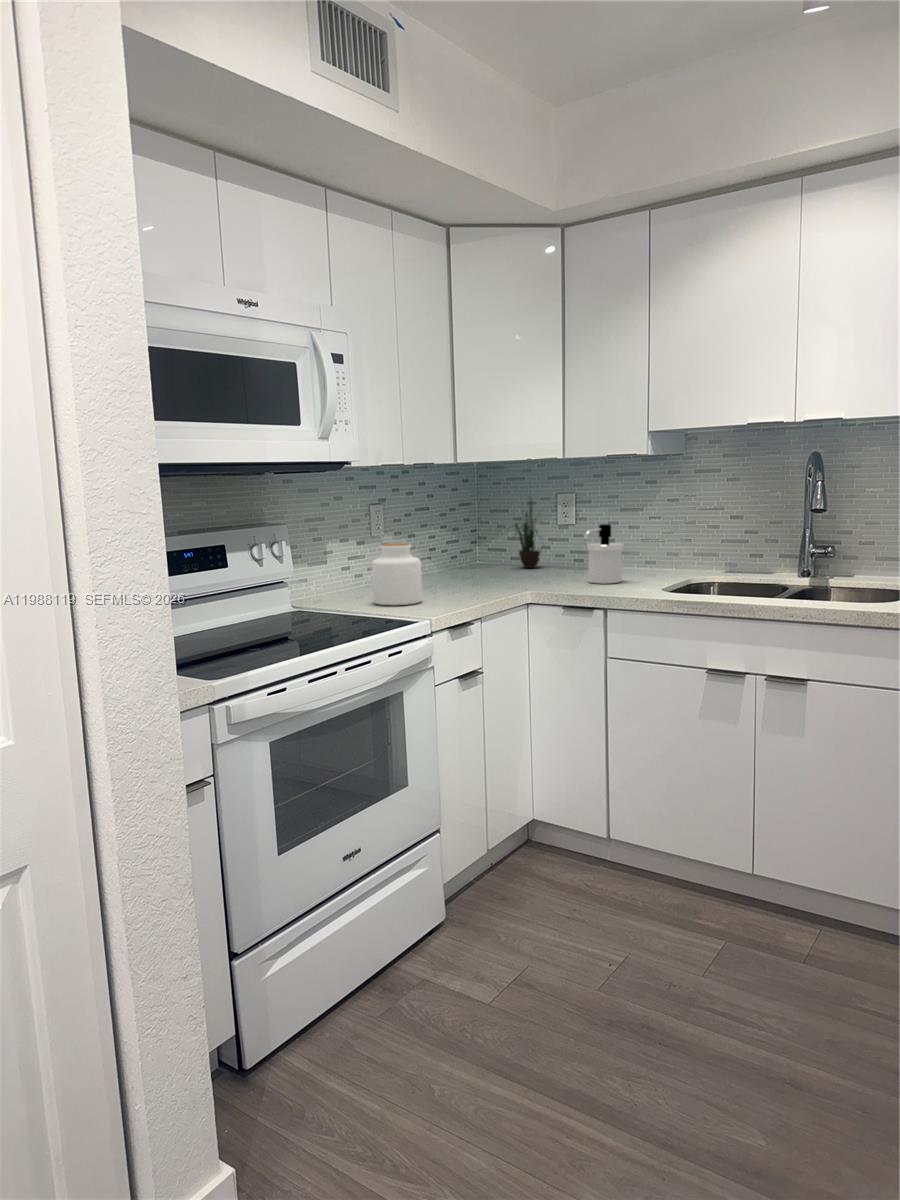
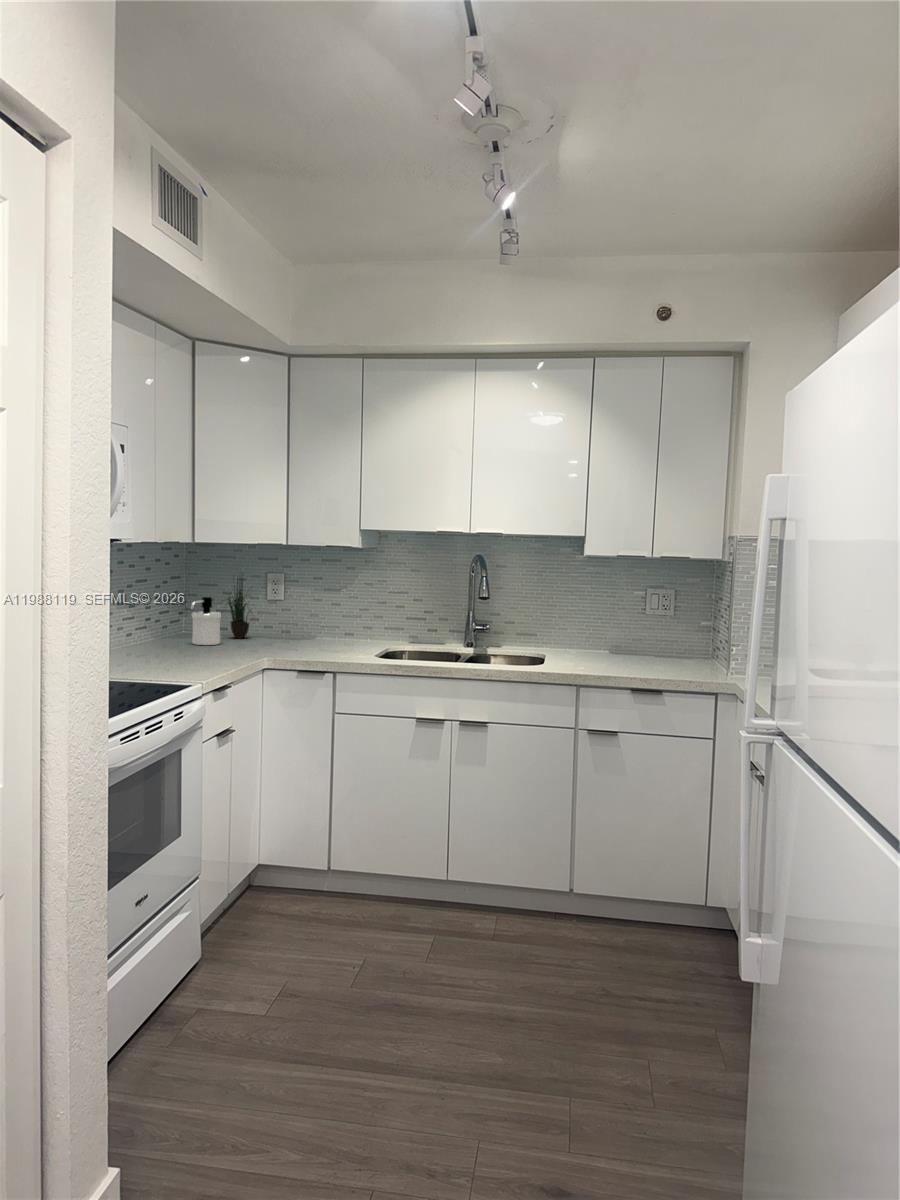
soap dispenser: present [584,524,623,584] -> present [191,597,221,645]
jar: present [372,543,422,605] -> none [137,616,183,672]

